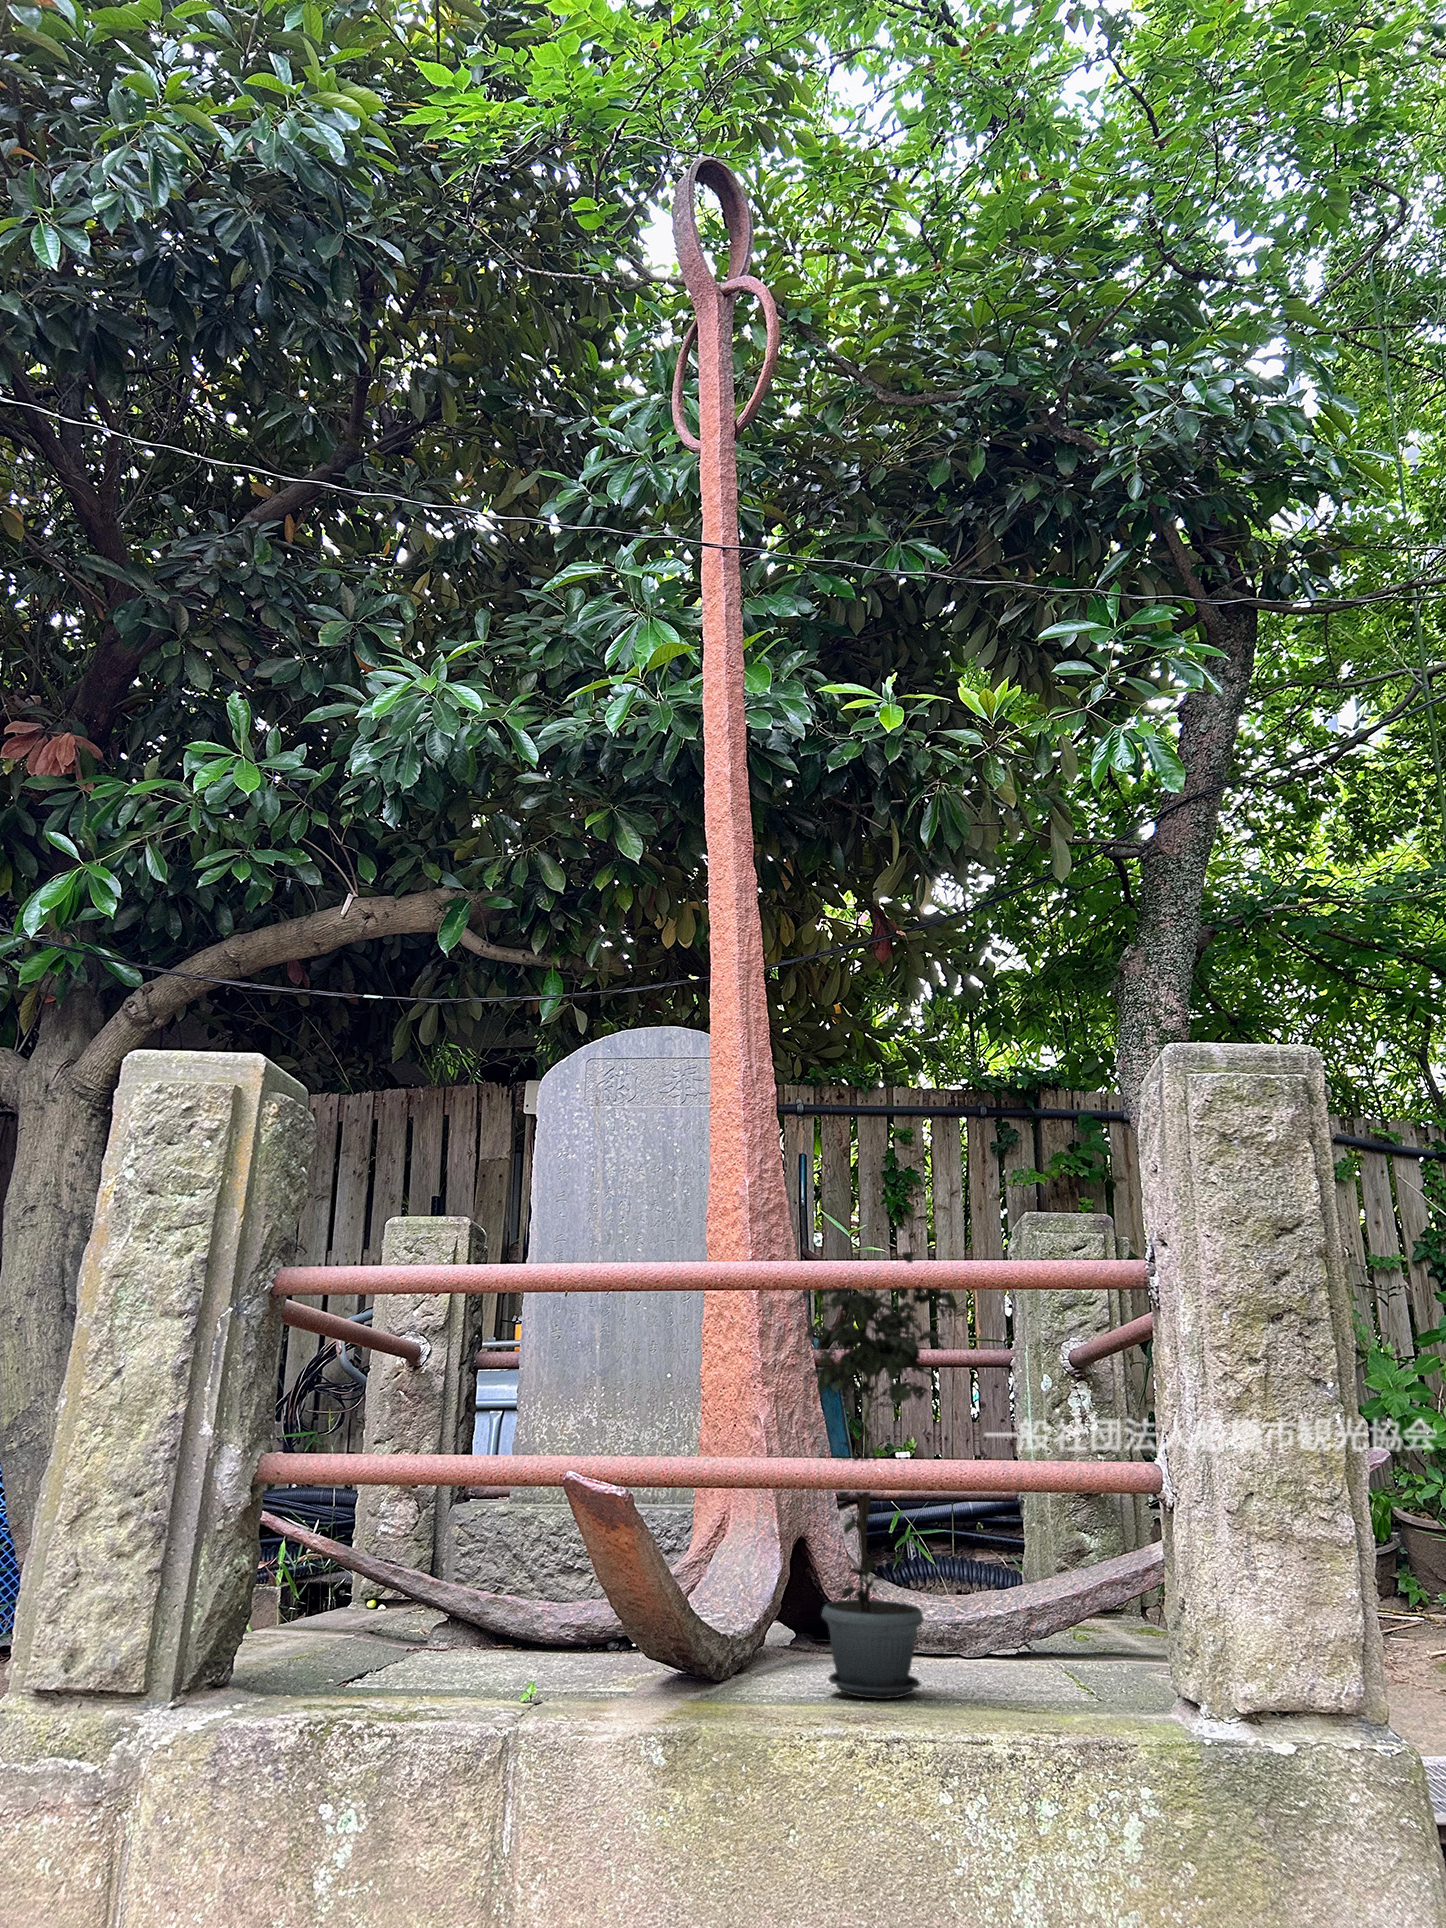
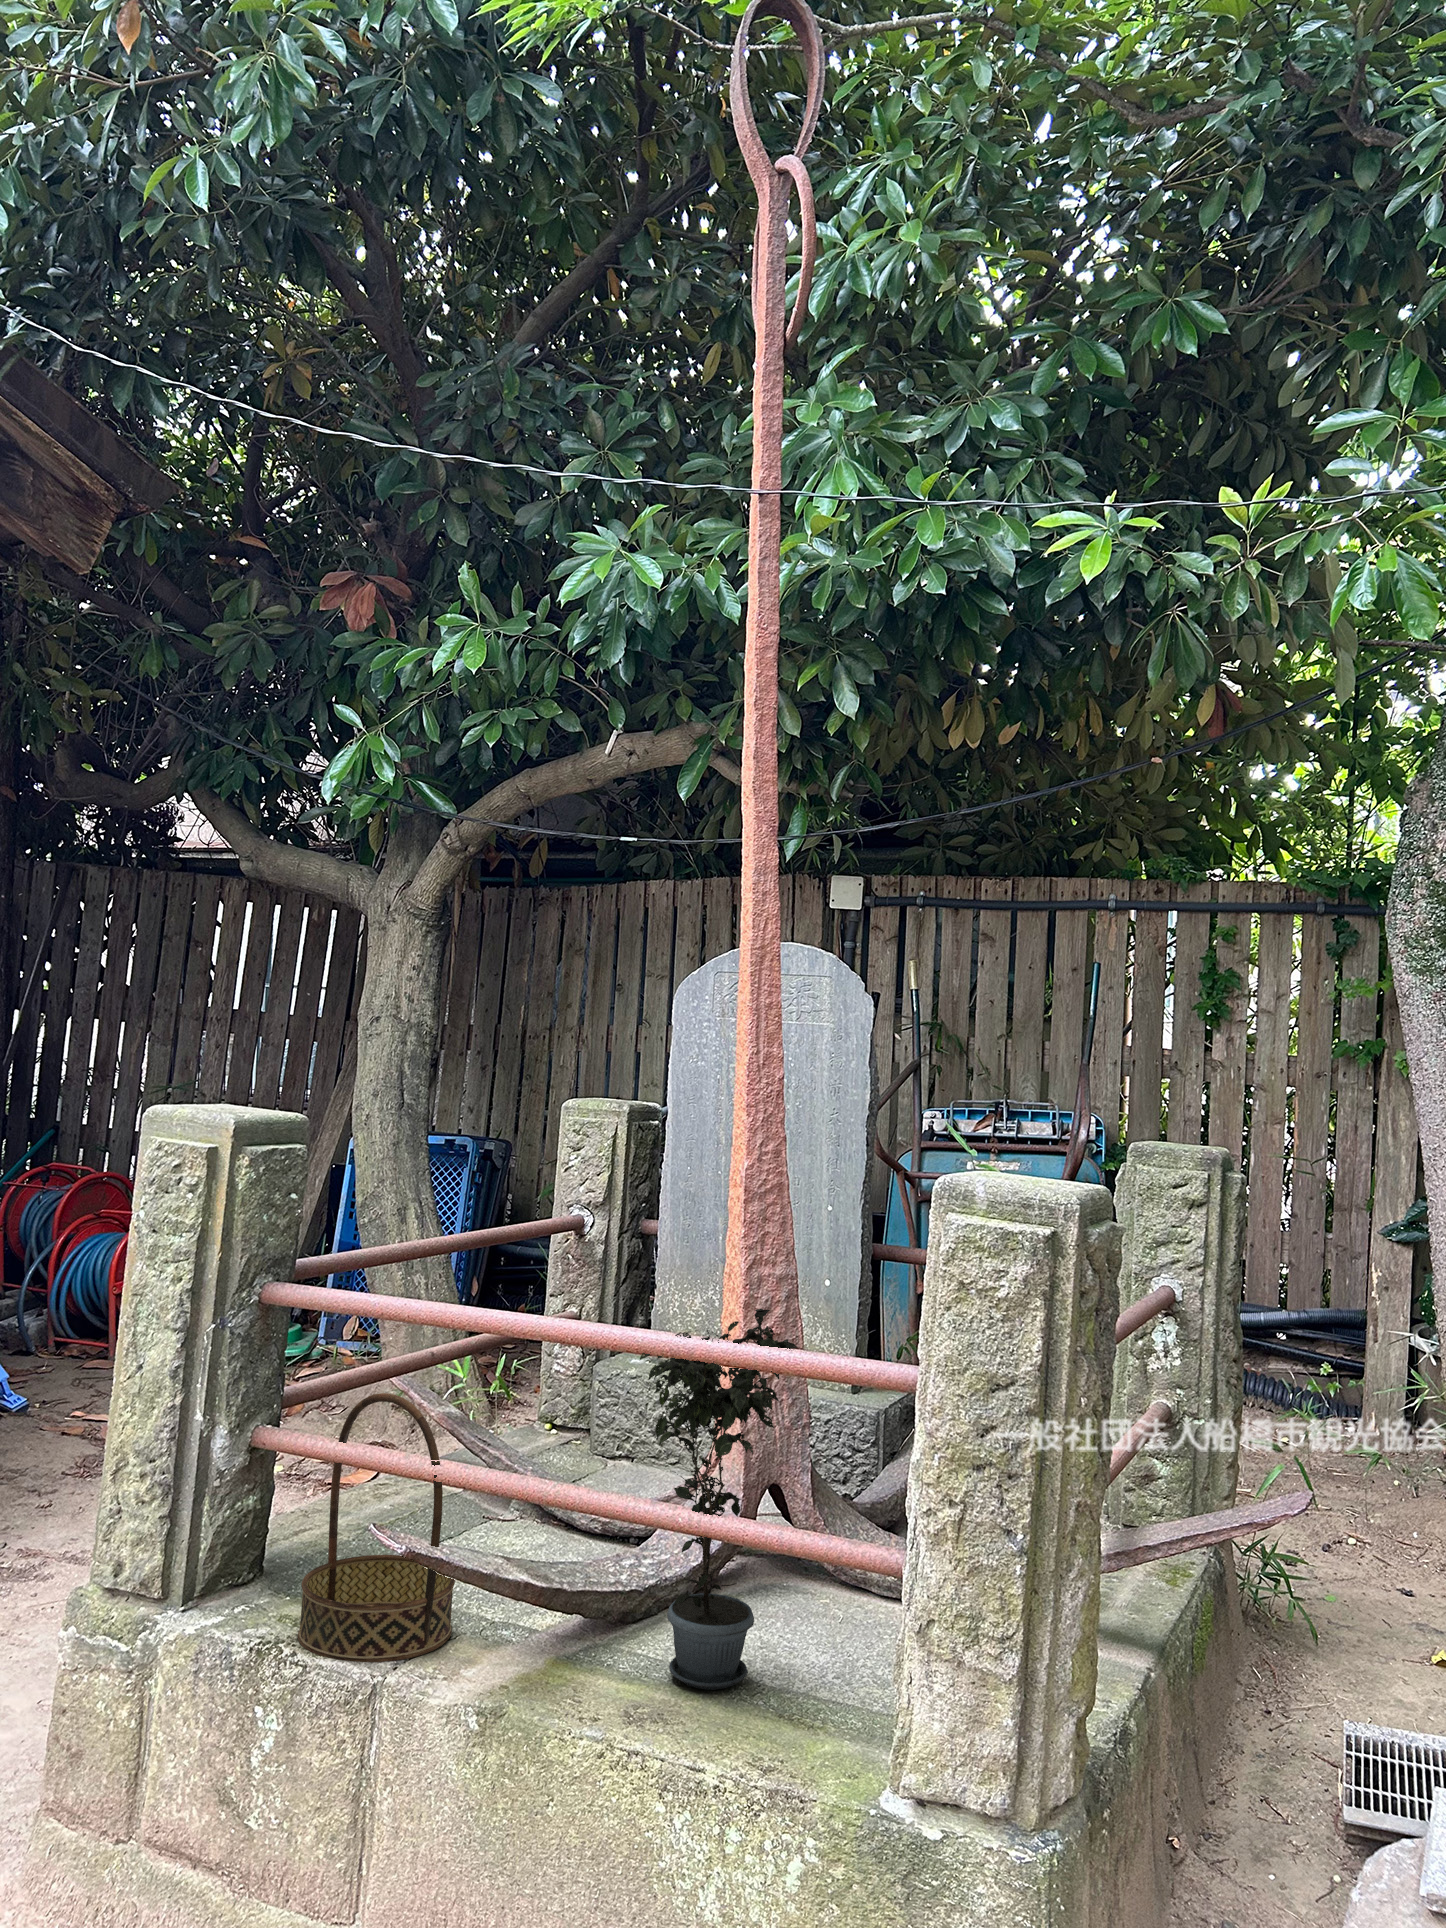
basket: none [349,1387,550,1718] -> present [298,1393,455,1662]

